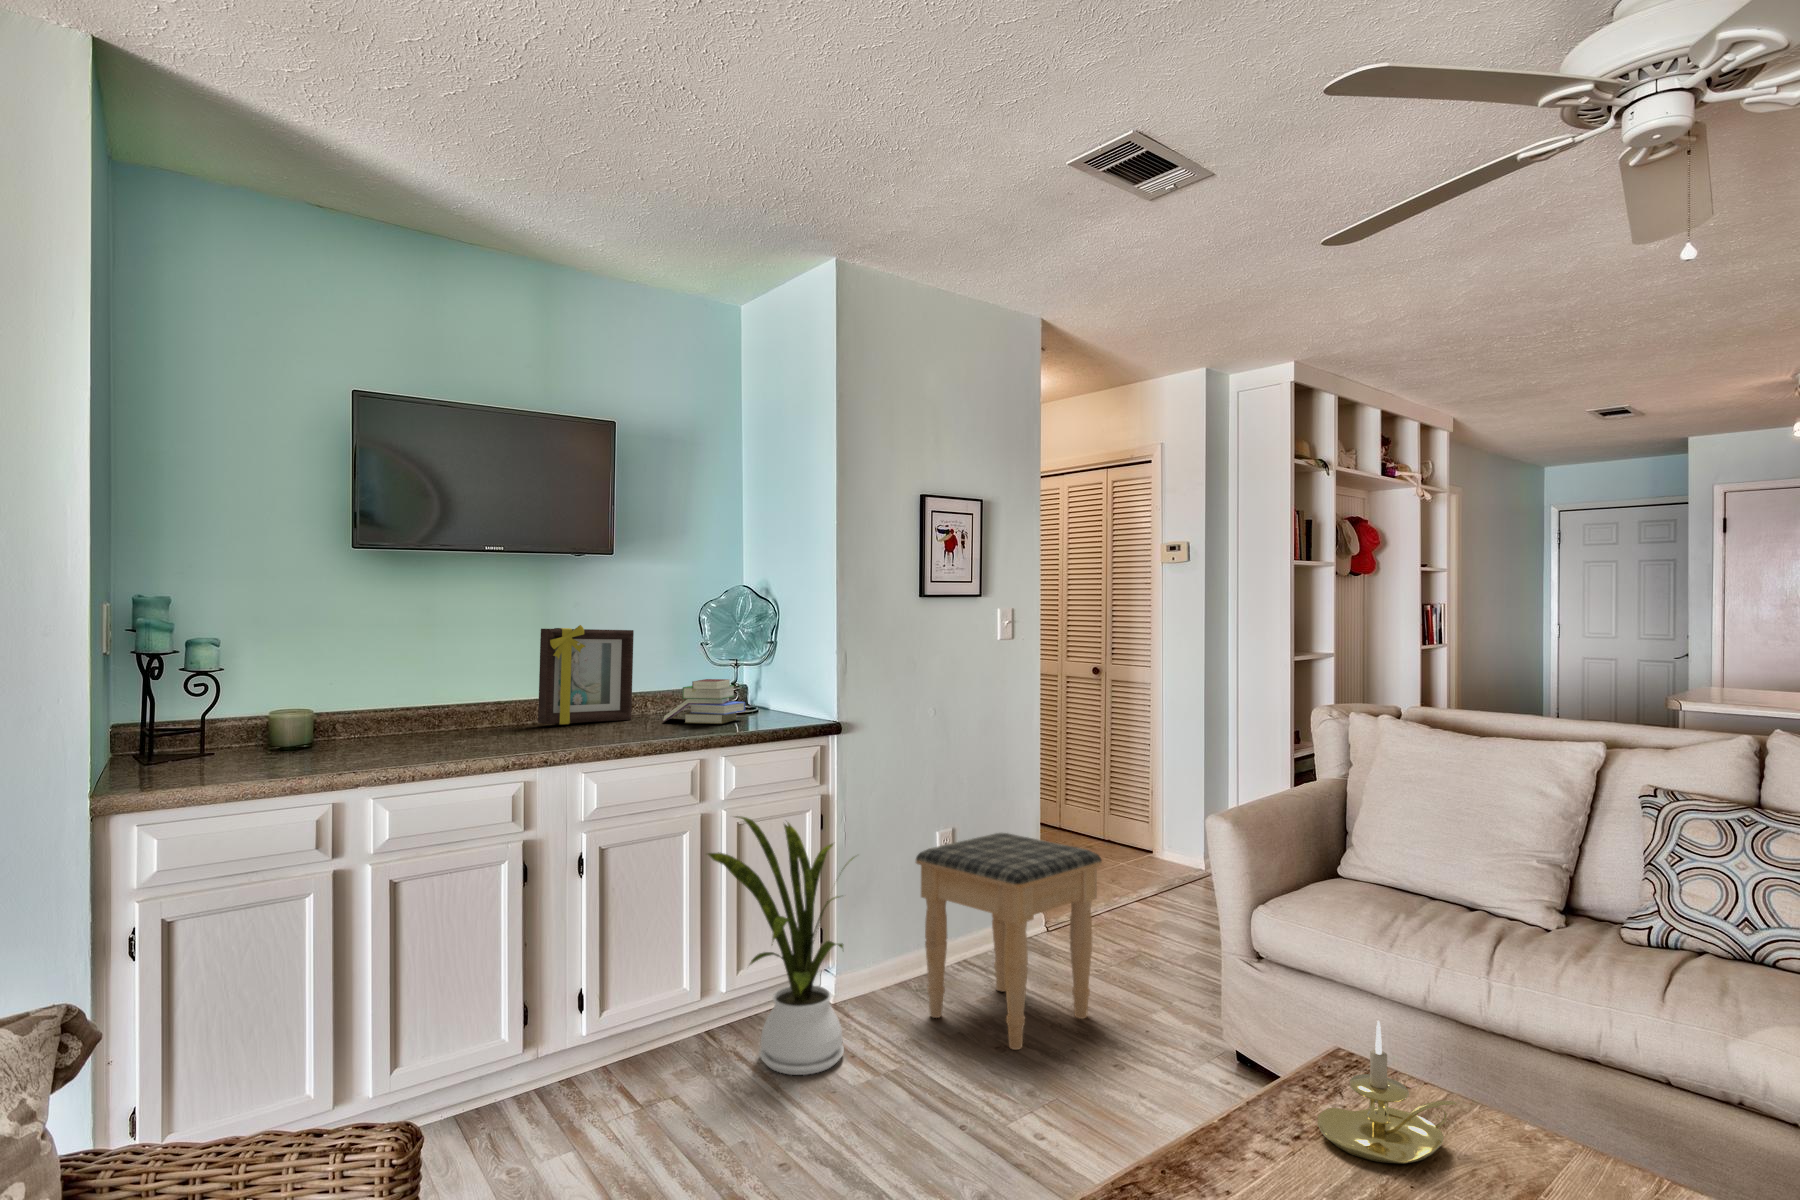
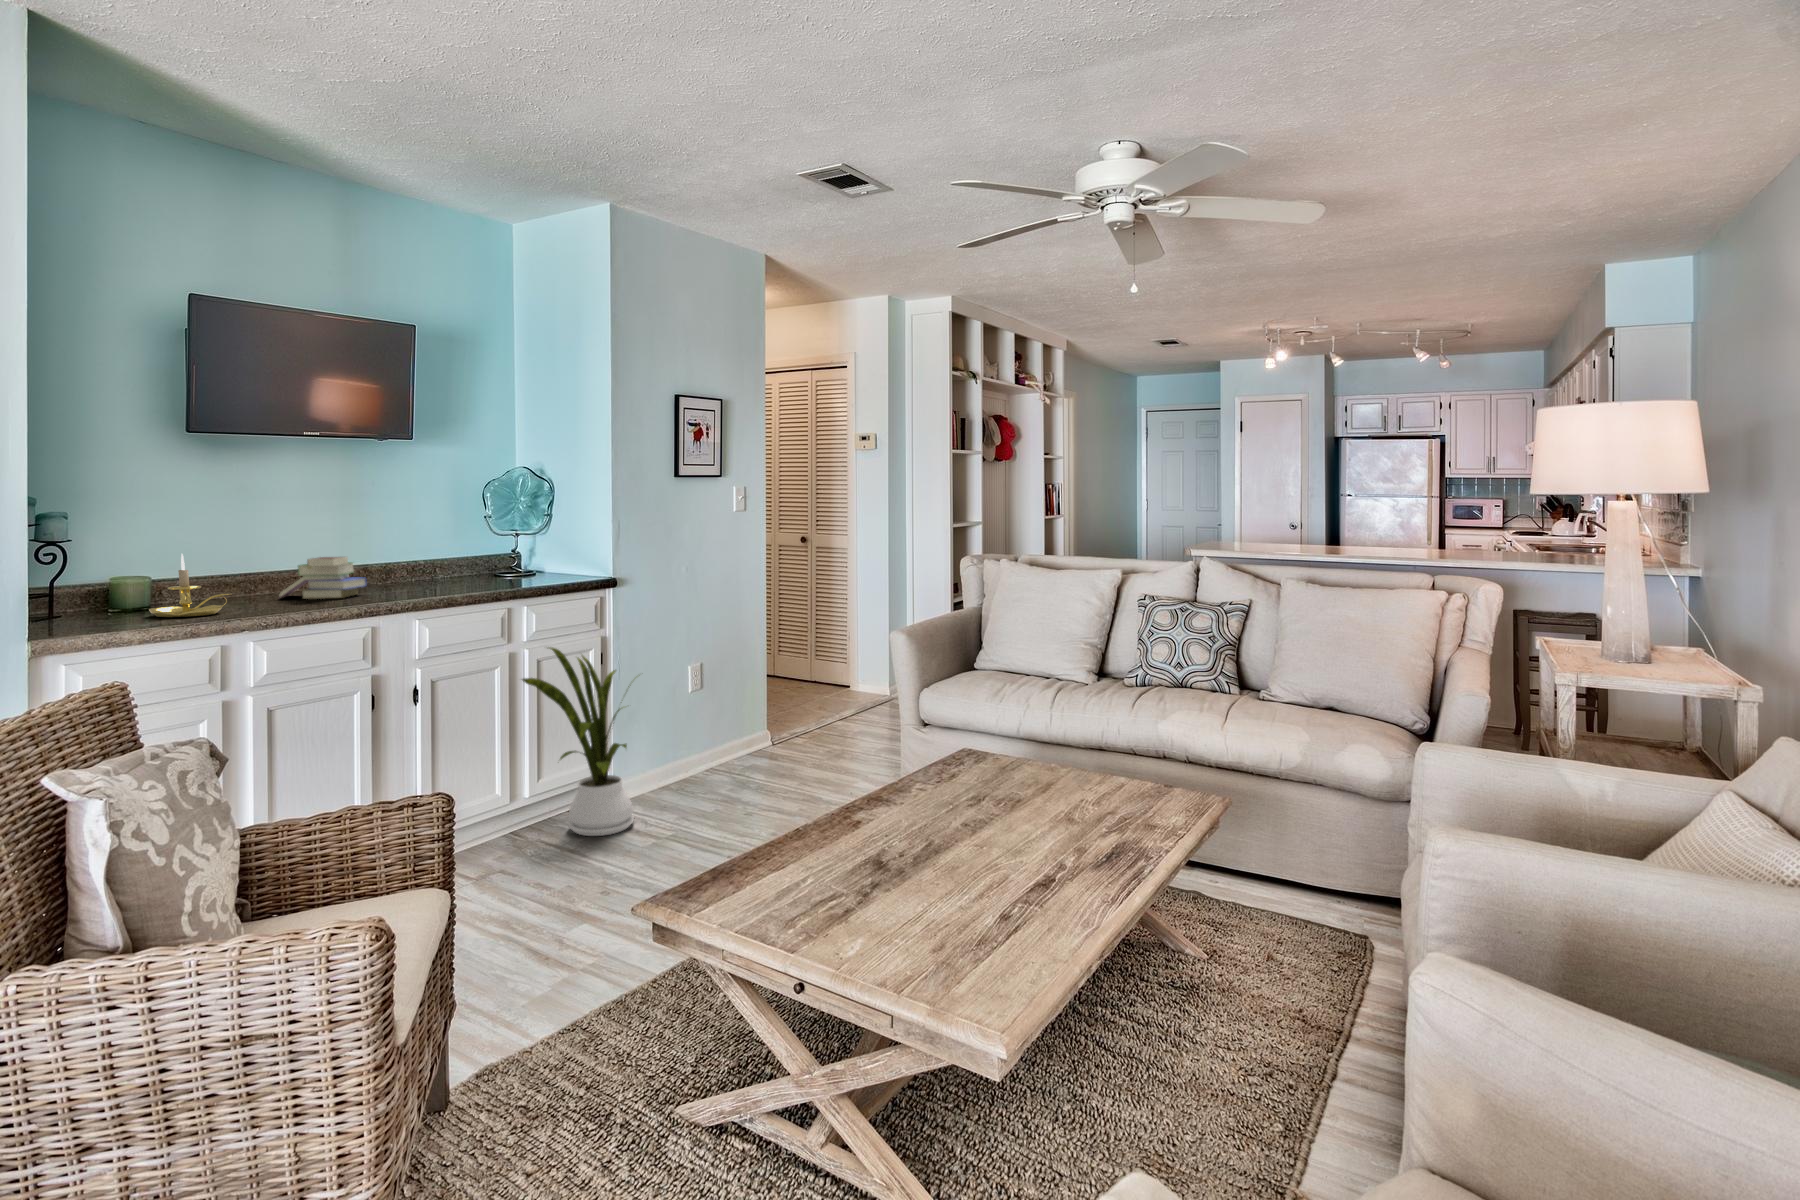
picture frame: present [538,625,634,725] -> none [347,502,430,587]
book: present [663,679,745,724] -> present [279,557,367,599]
footstool: present [916,833,1102,1050] -> none [679,659,817,805]
candle holder: present [1317,1021,1457,1164] -> present [149,554,232,617]

